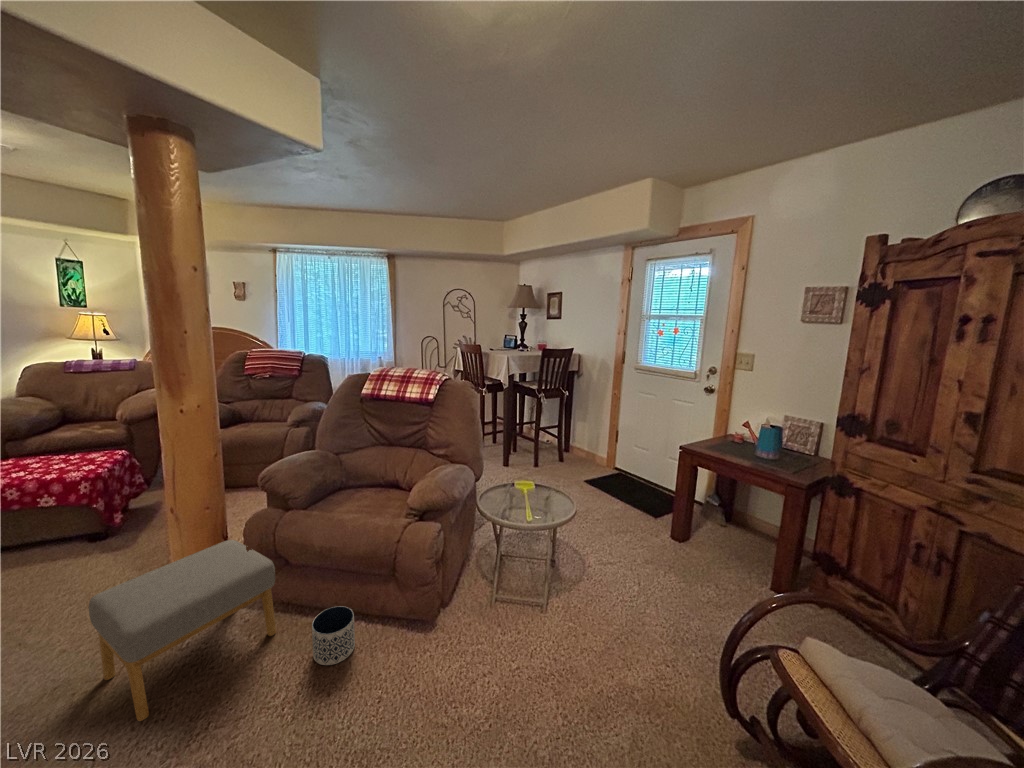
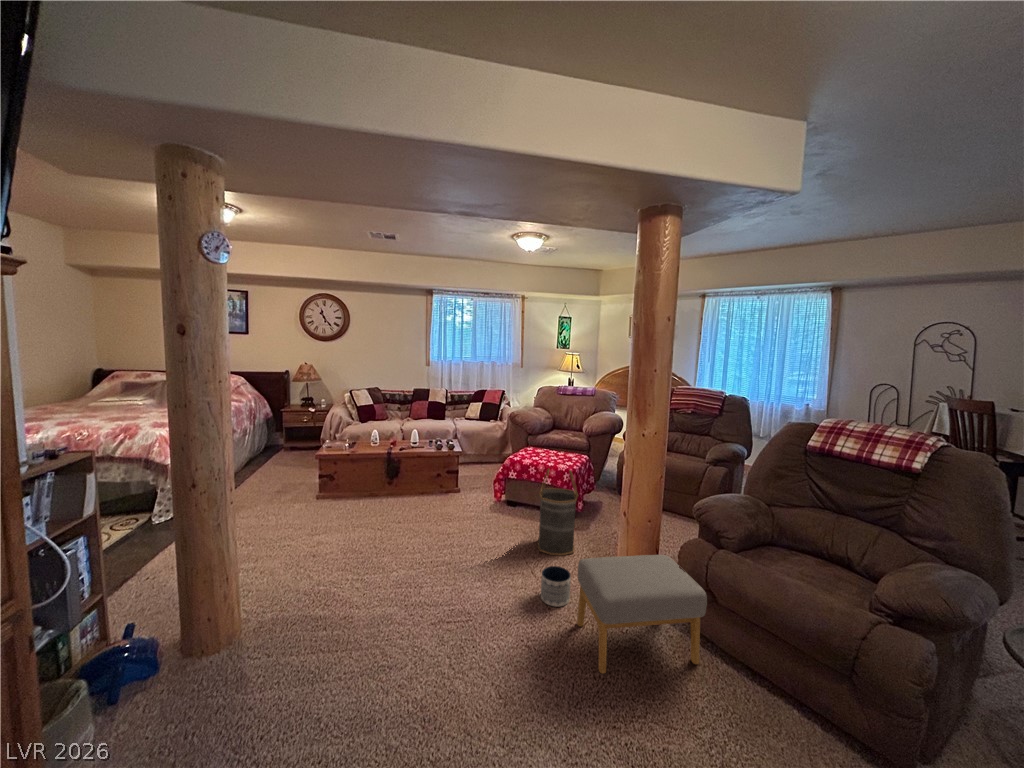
basket: none [17,478,108,608] -> present [538,469,578,556]
planter: present [312,606,355,665] -> present [541,566,571,607]

